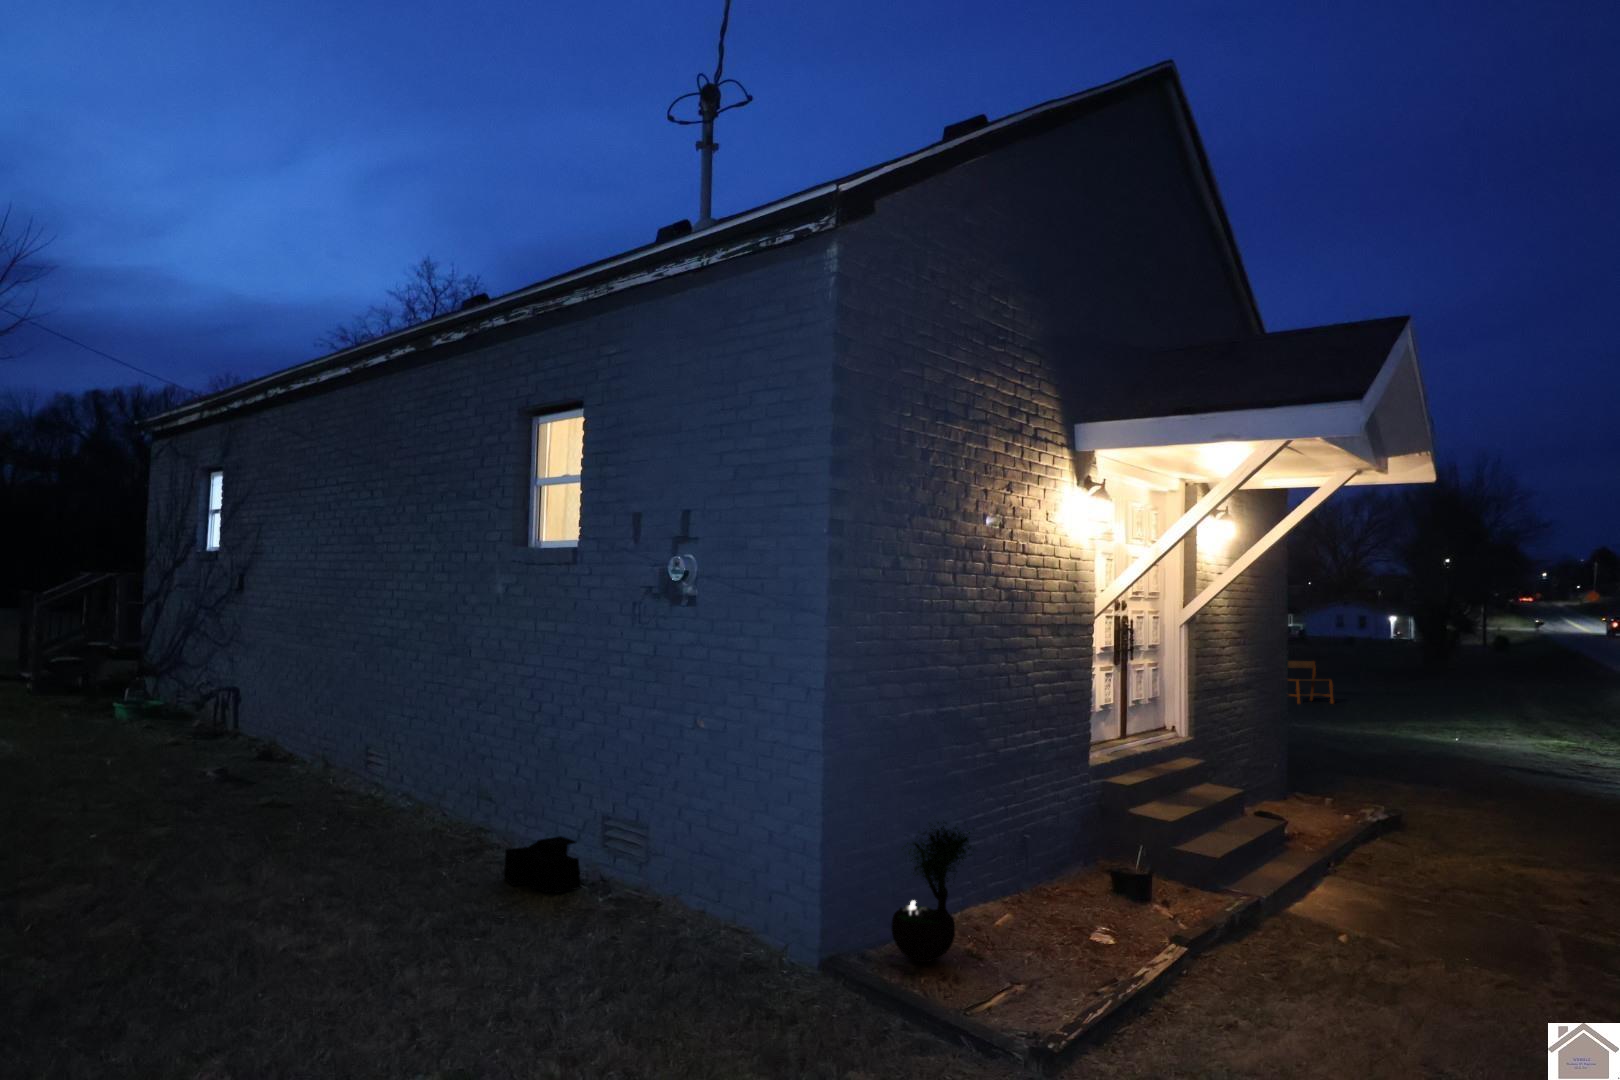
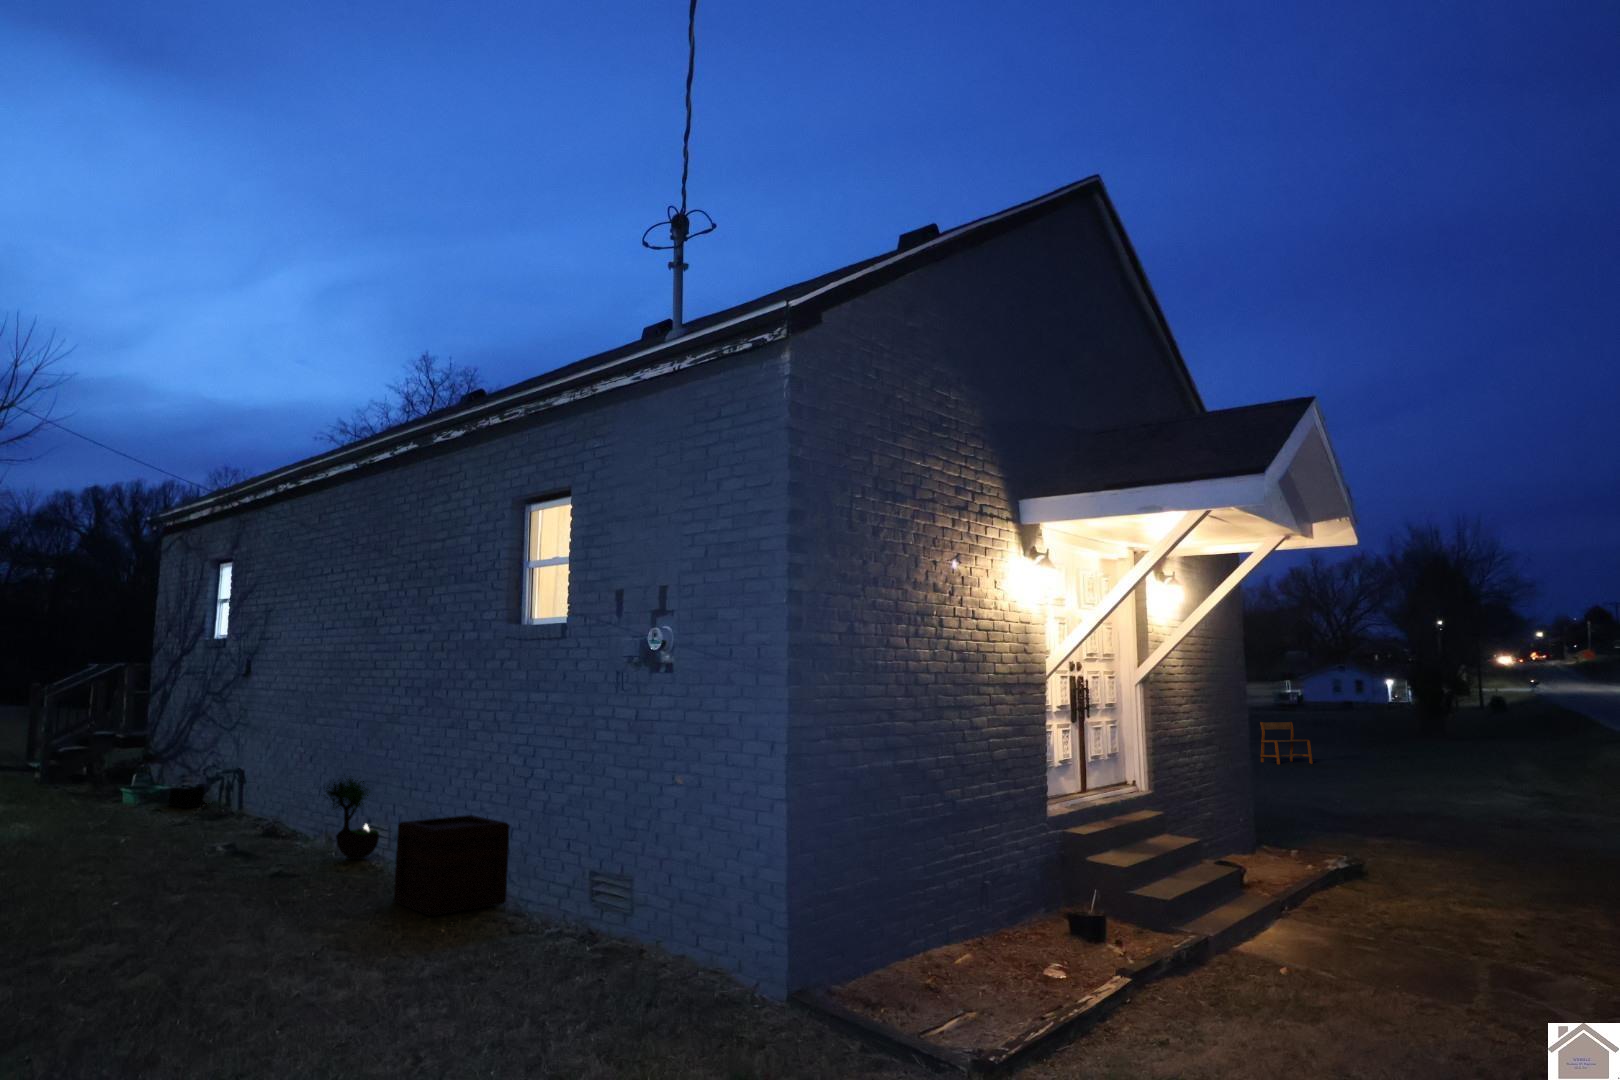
wooden crate: none [389,748,514,856] -> present [394,815,510,916]
potted tree: present [892,822,975,962] -> present [324,774,379,859]
storage bin: present [504,836,581,893] -> present [169,785,205,808]

